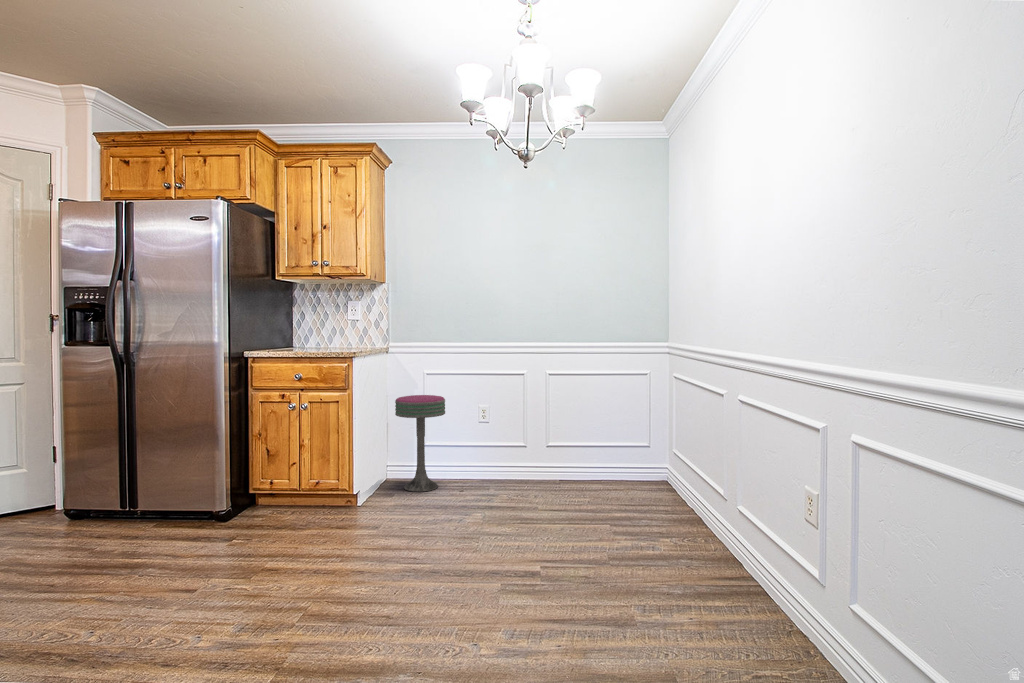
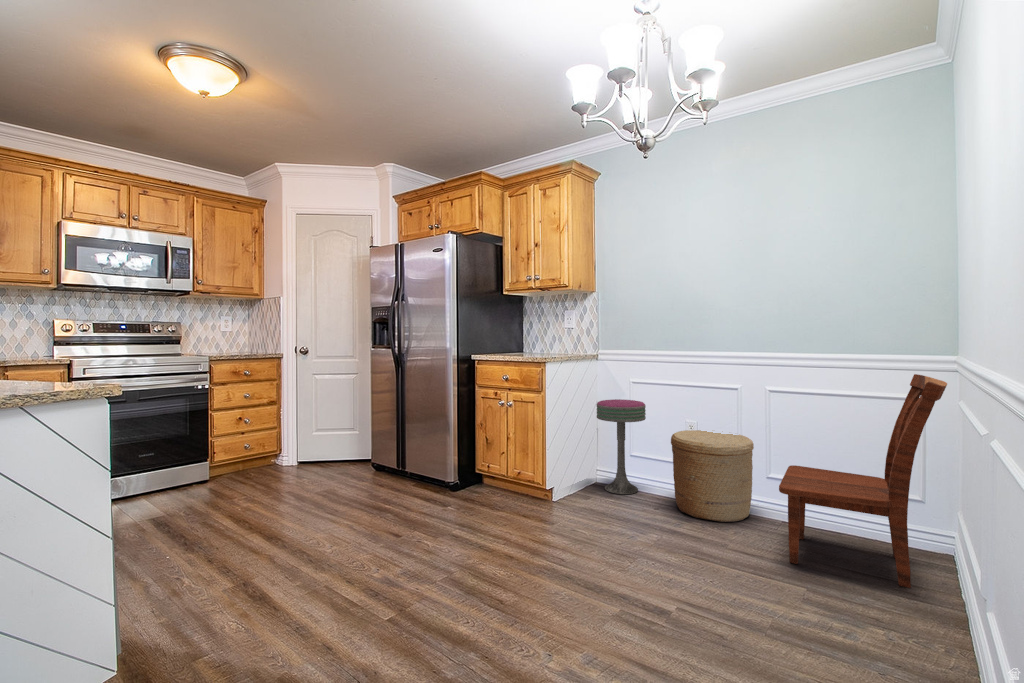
dining chair: none [579,359,692,517] -> present [779,374,947,588]
woven basket: none [476,418,547,499] -> present [671,430,754,522]

